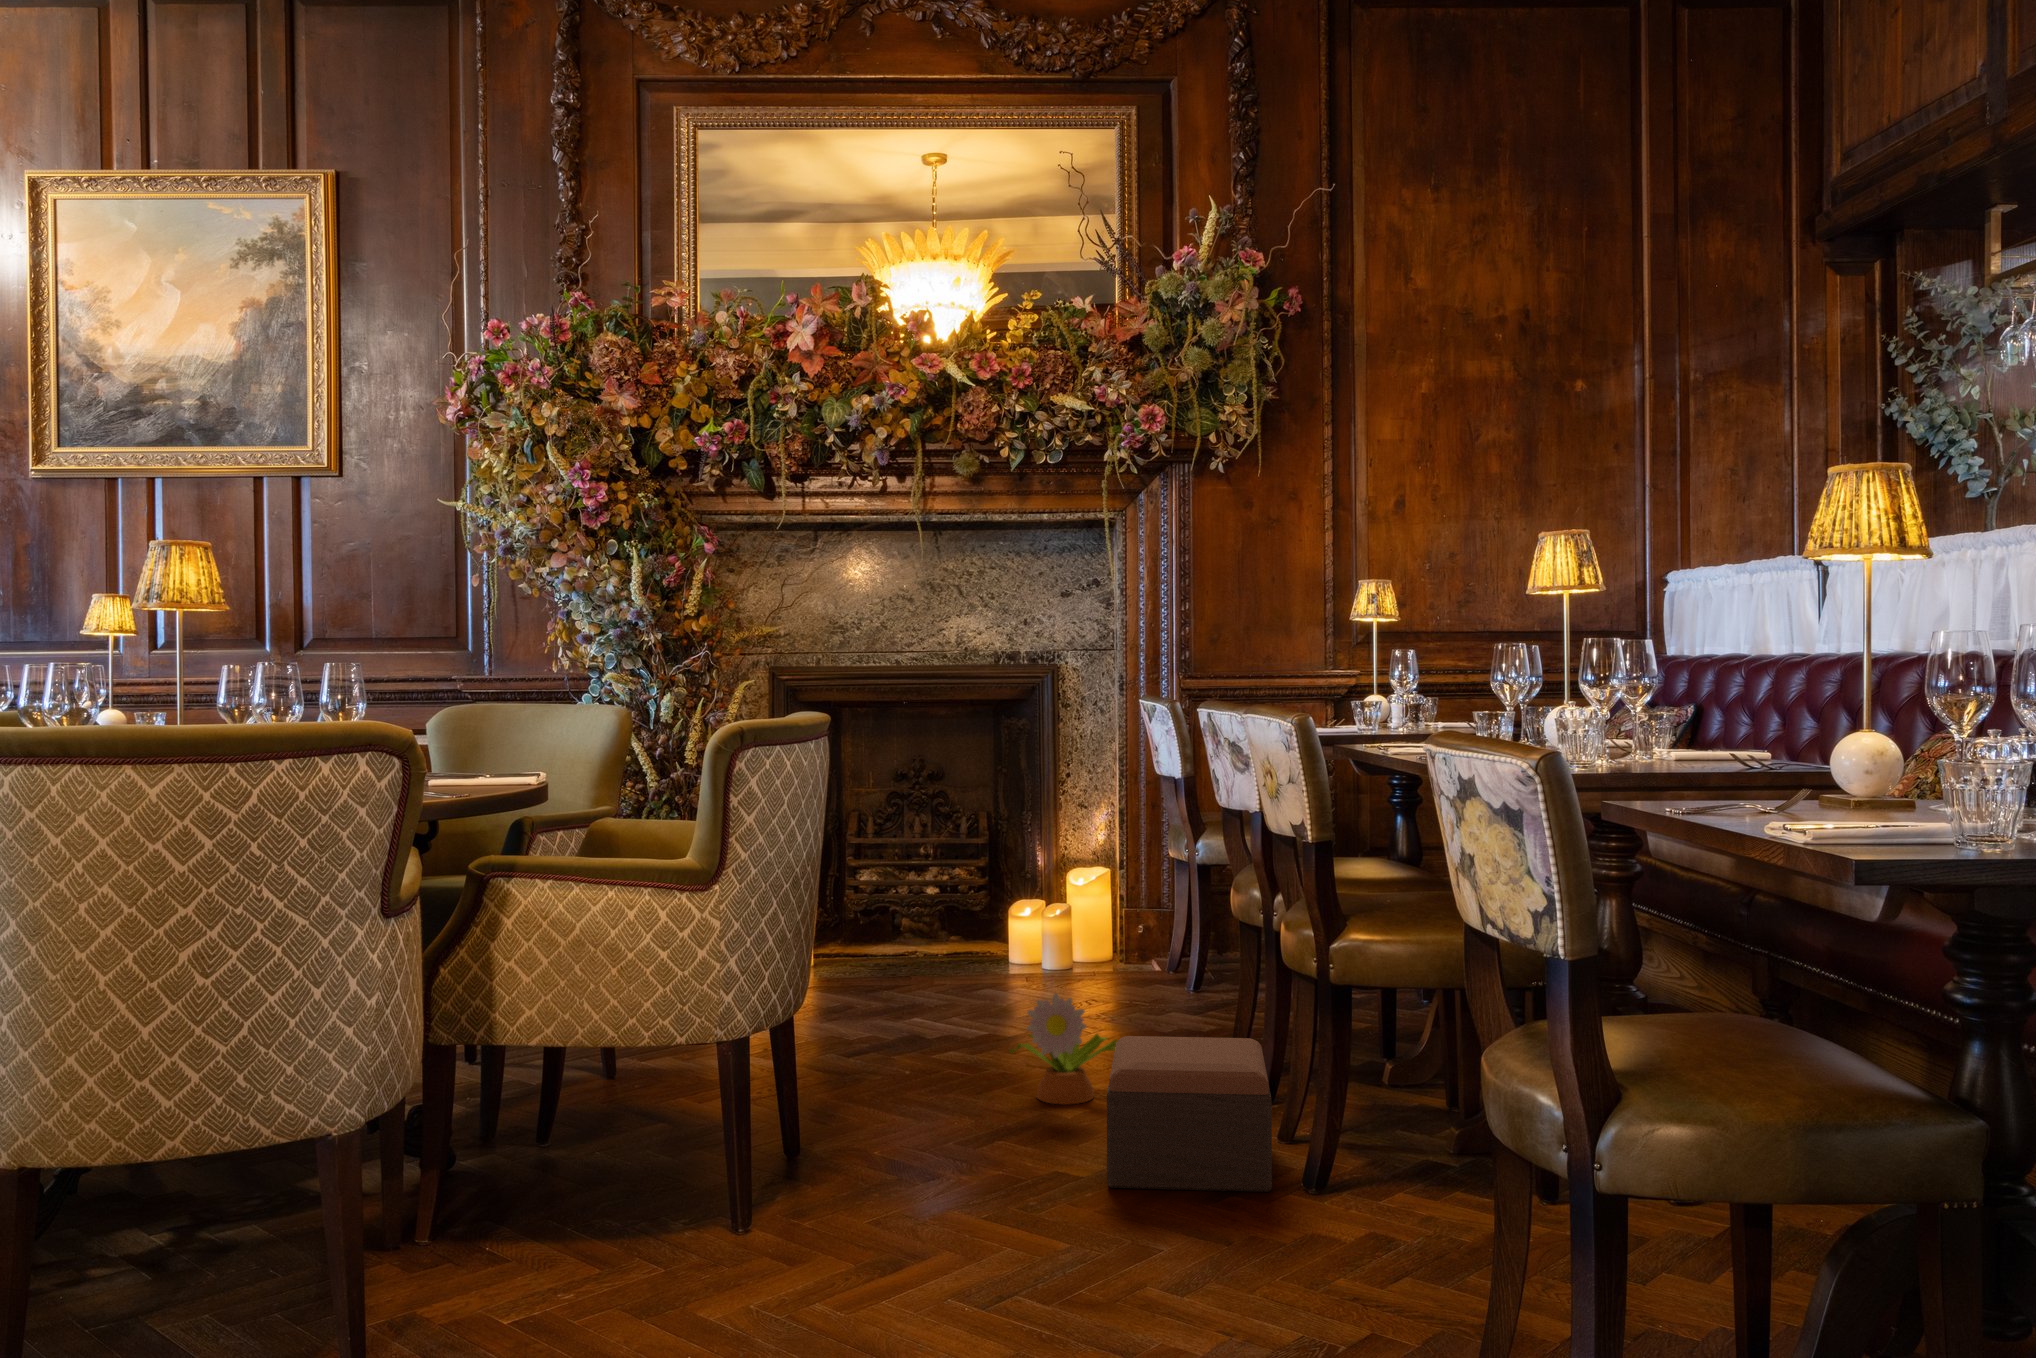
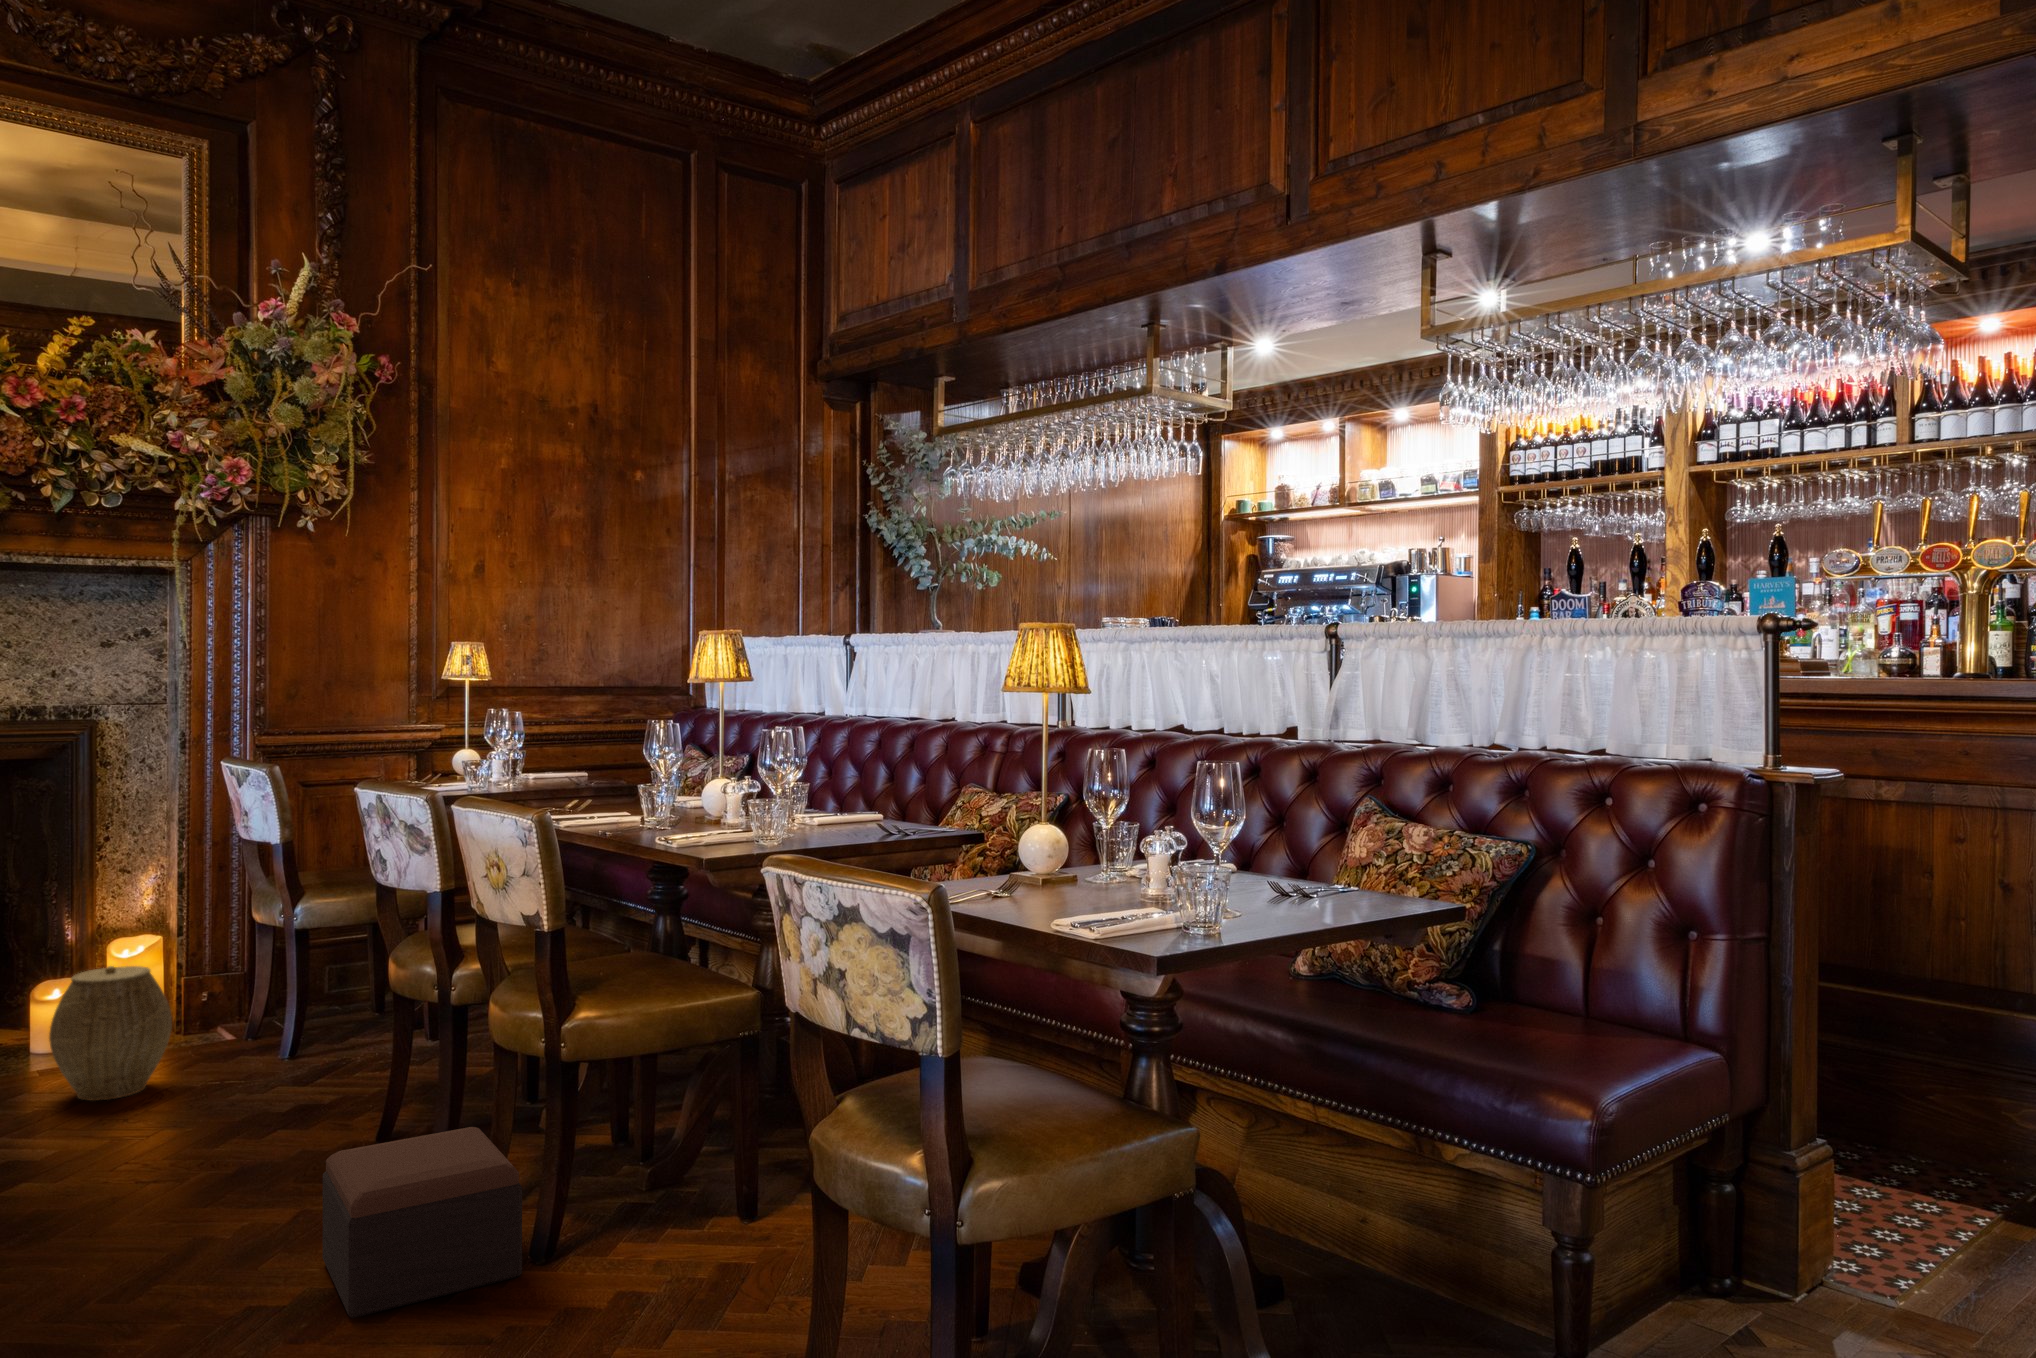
woven basket: none [997,873,1089,992] -> present [49,966,172,1101]
decorative plant: present [1010,993,1117,1104] -> none [159,1115,307,1236]

